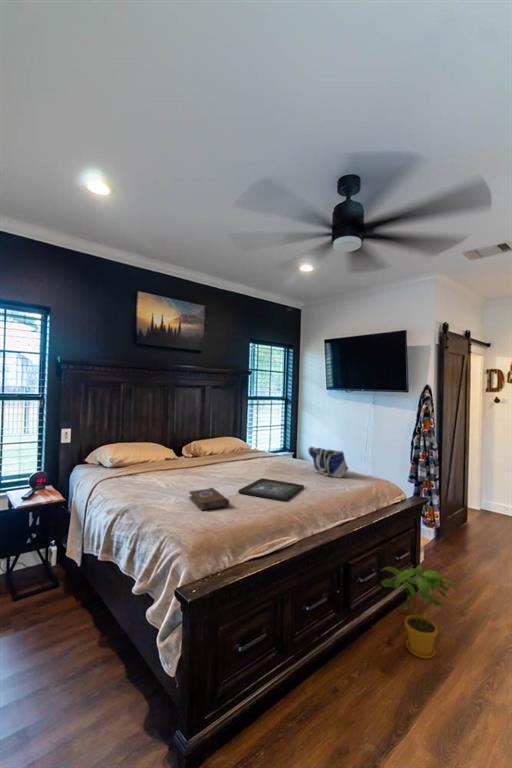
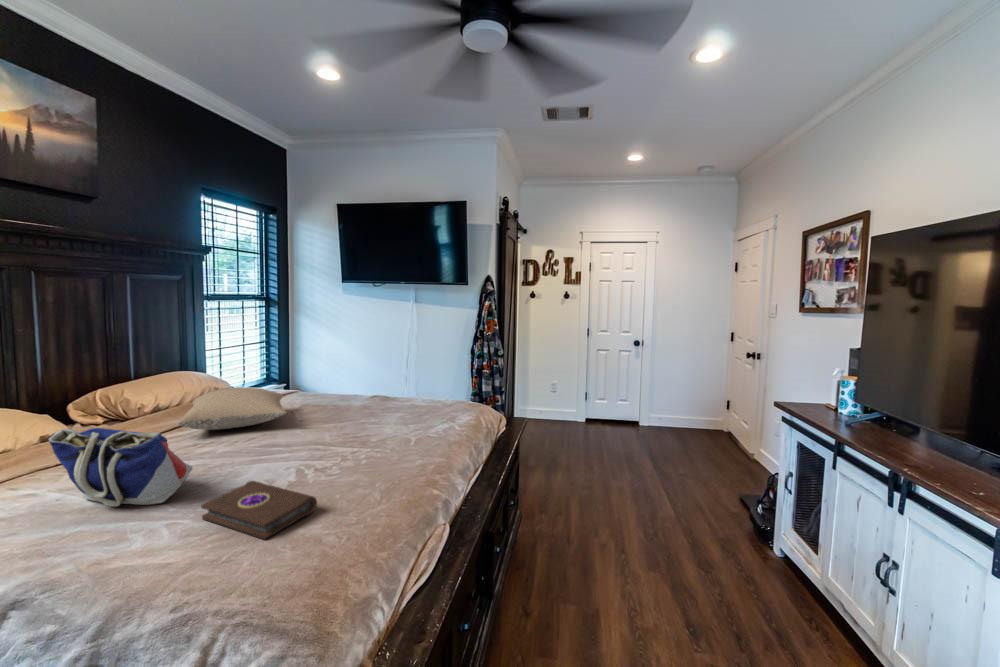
pillow: none [208,447,263,468] -> present [179,388,286,430]
tote bag: present [308,447,348,477] -> present [49,428,192,506]
tray: present [238,478,304,501] -> none [302,433,403,476]
house plant: present [381,565,457,659] -> none [510,502,605,613]

